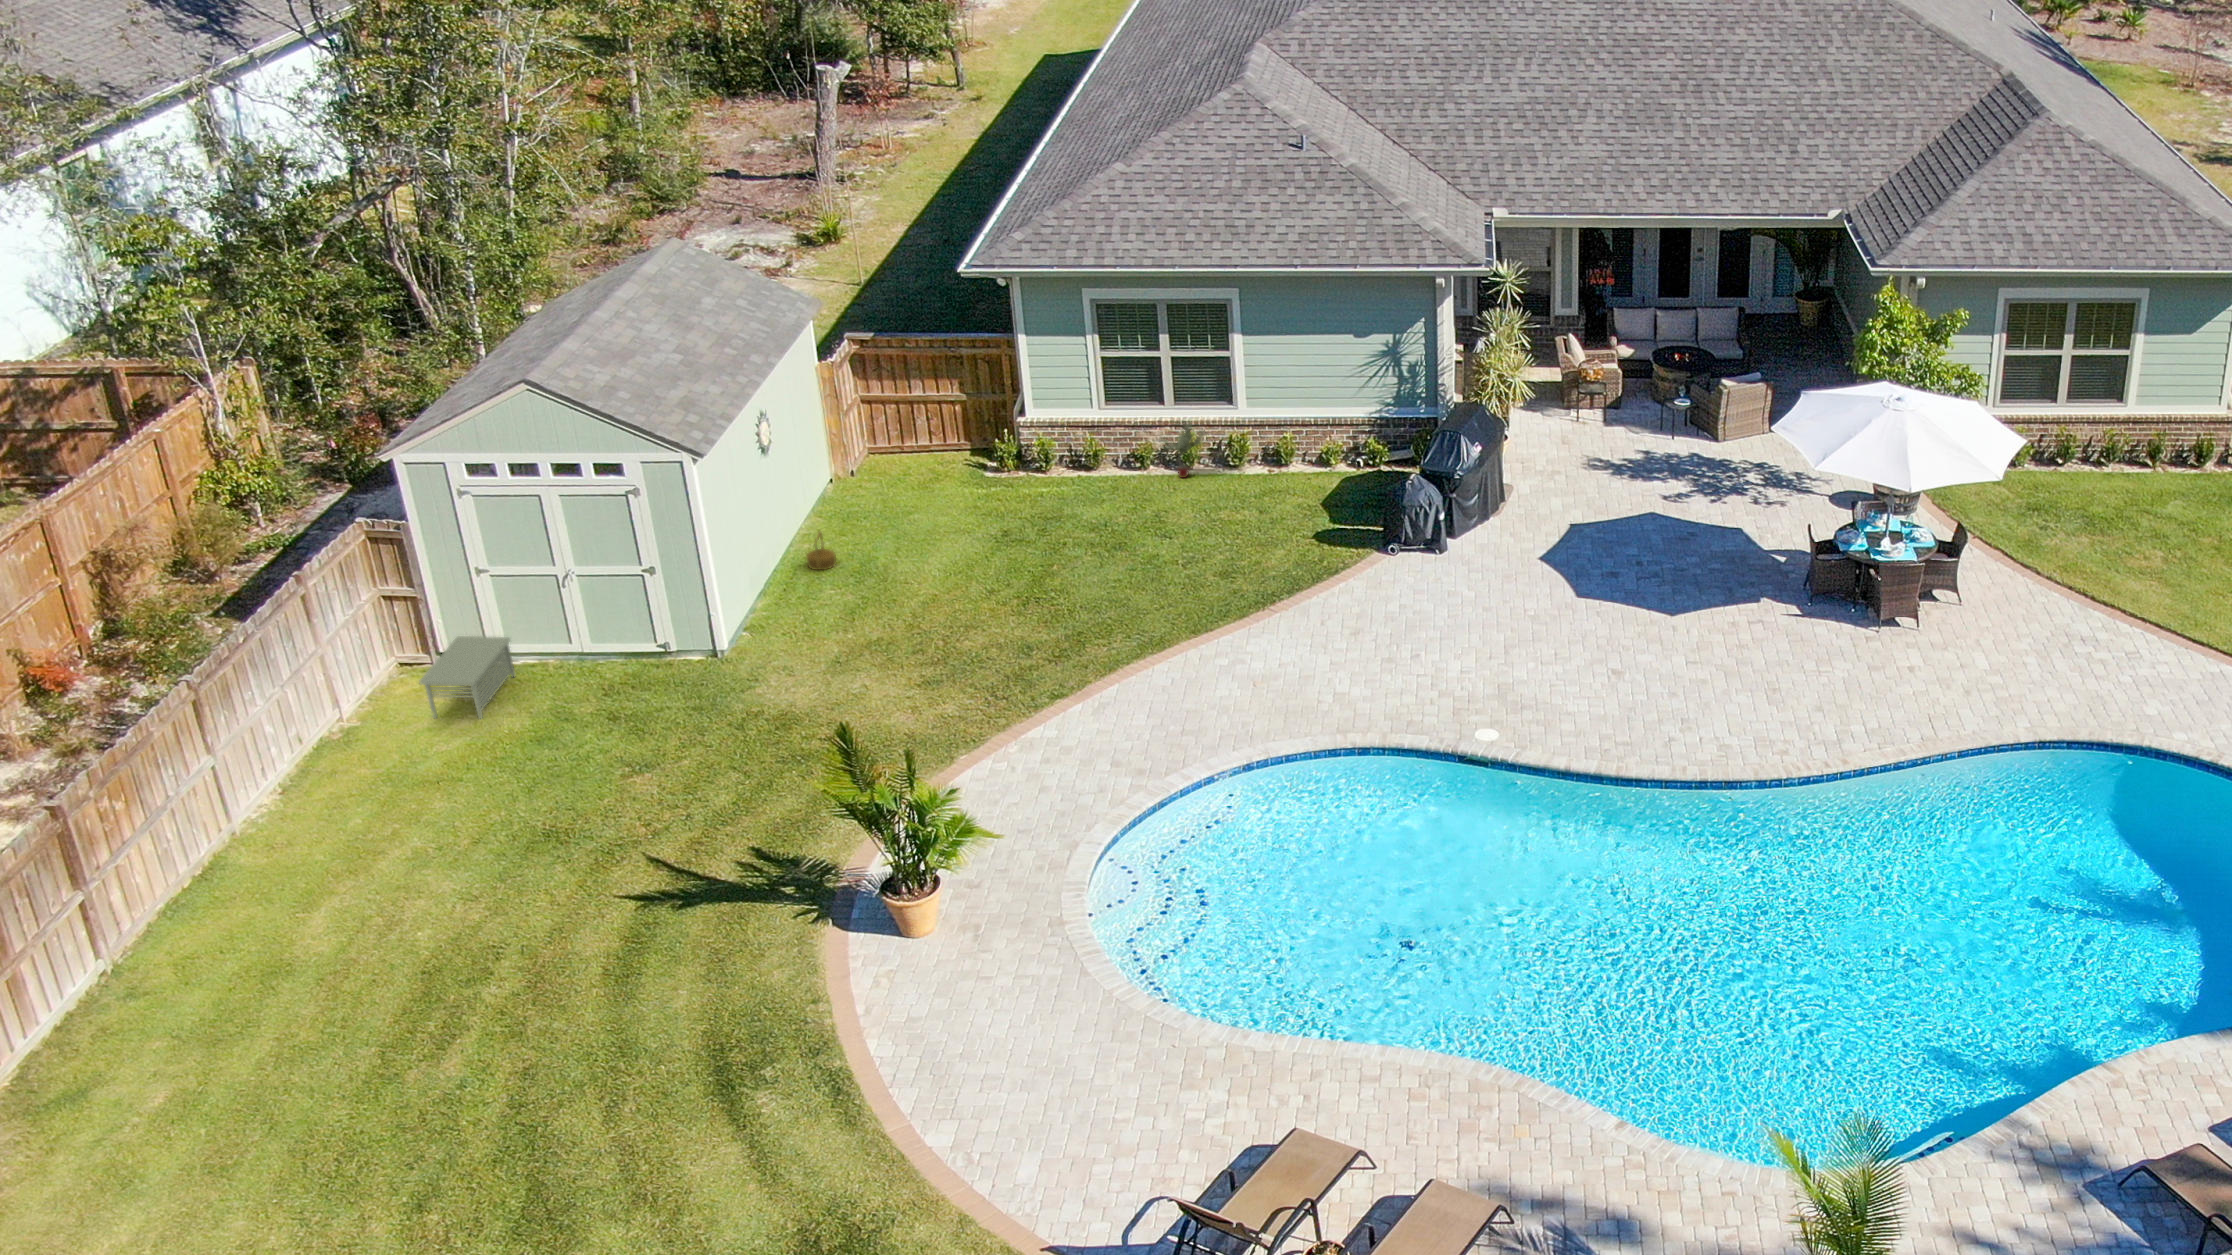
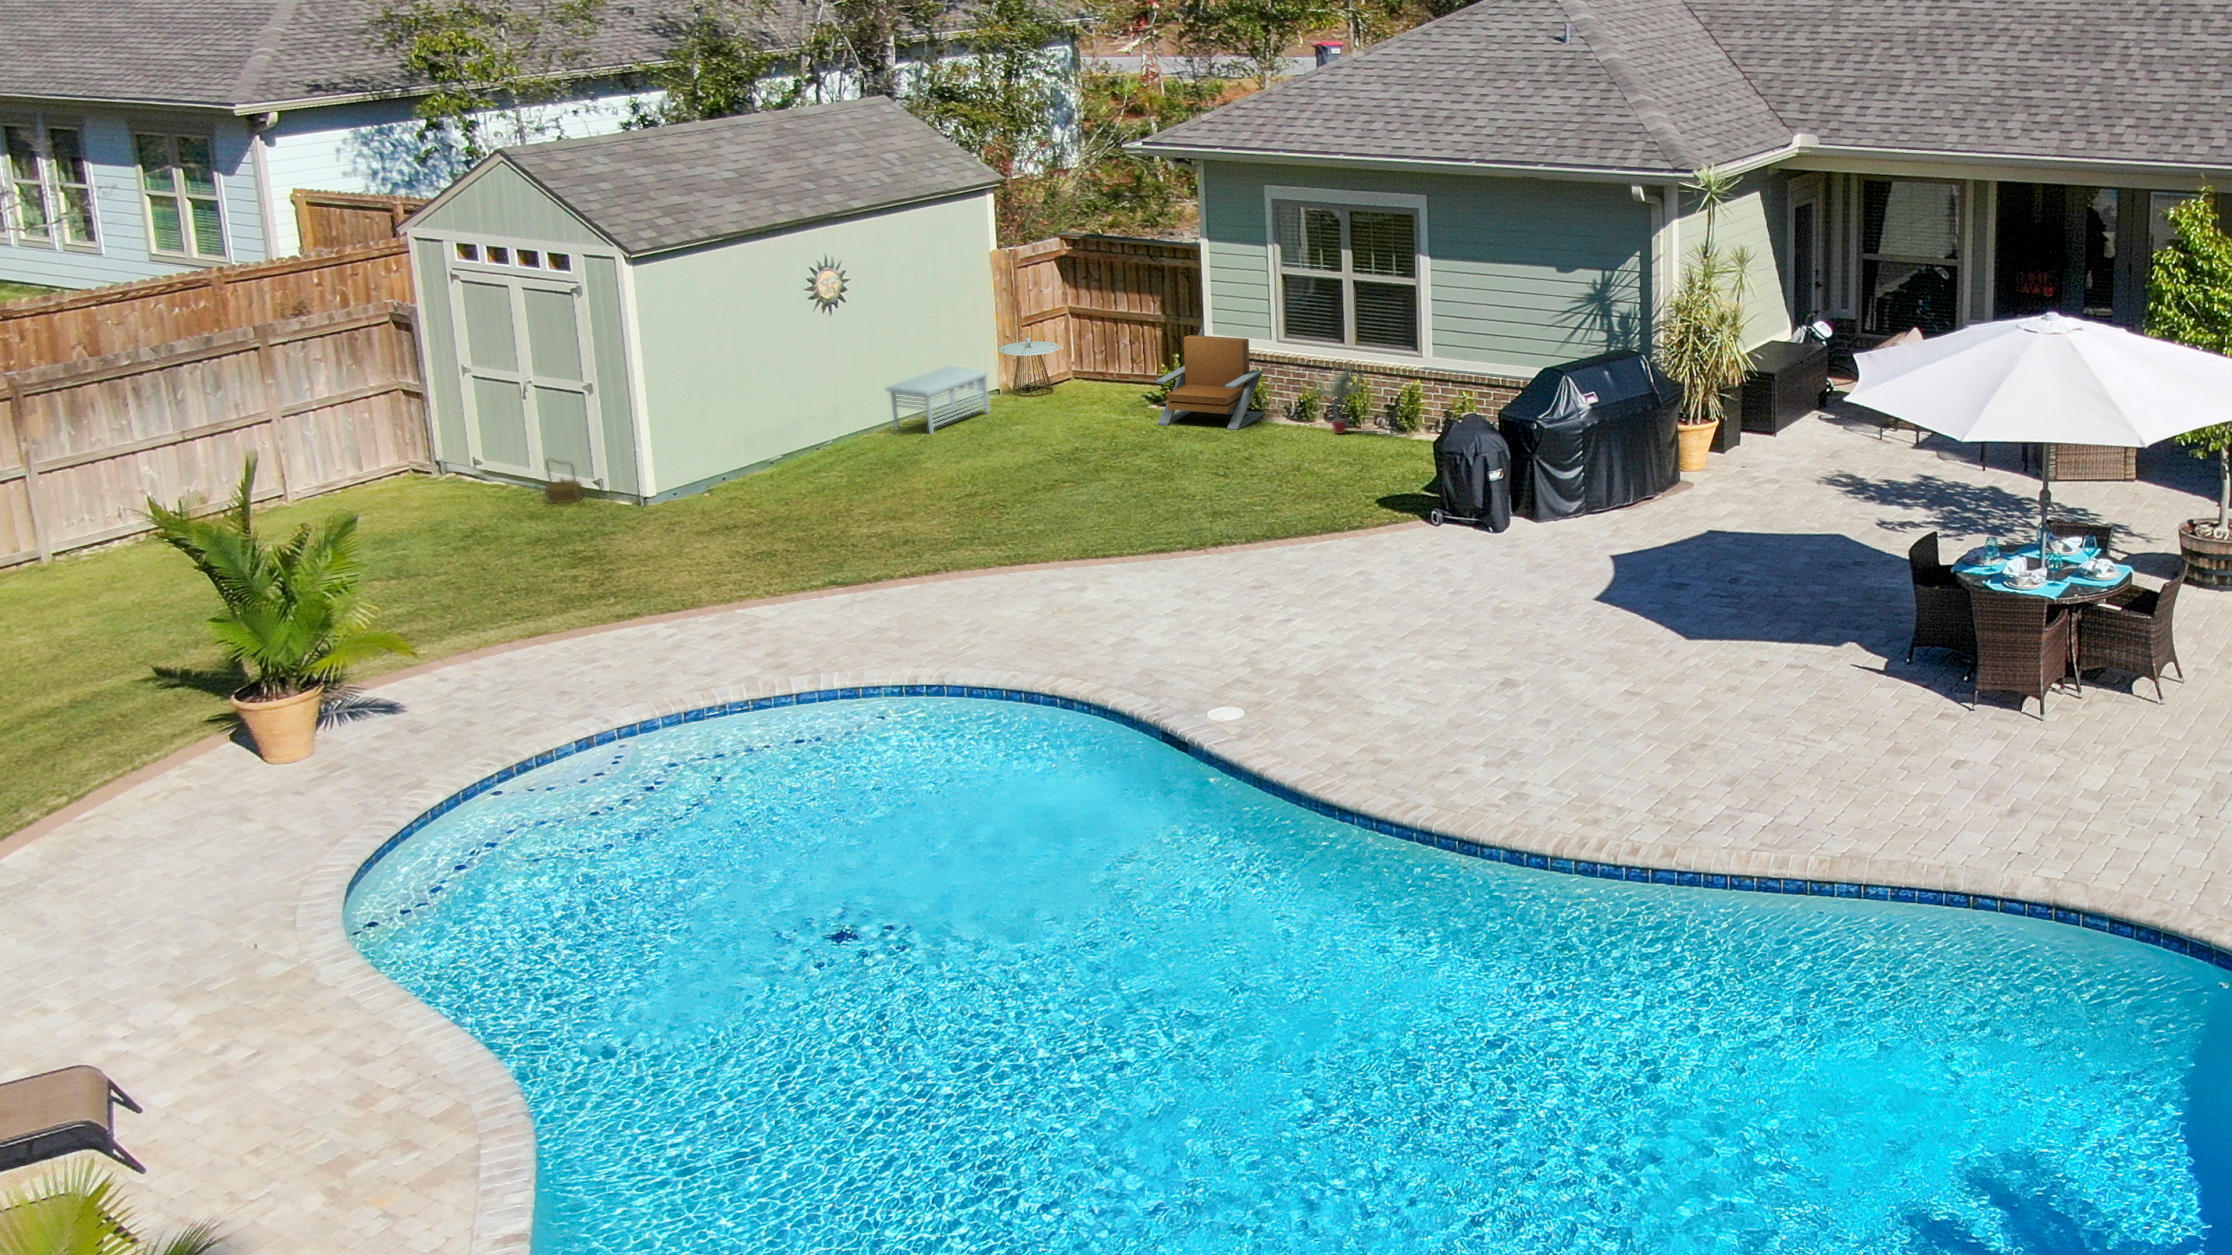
lounge chair: none [1024,411,1103,493] -> present [1155,335,1264,430]
side table: none [838,431,890,482] -> present [999,338,1060,397]
woven basket: present [806,532,836,570] -> present [545,460,583,503]
storage bench: present [419,636,515,719] -> present [886,367,990,434]

